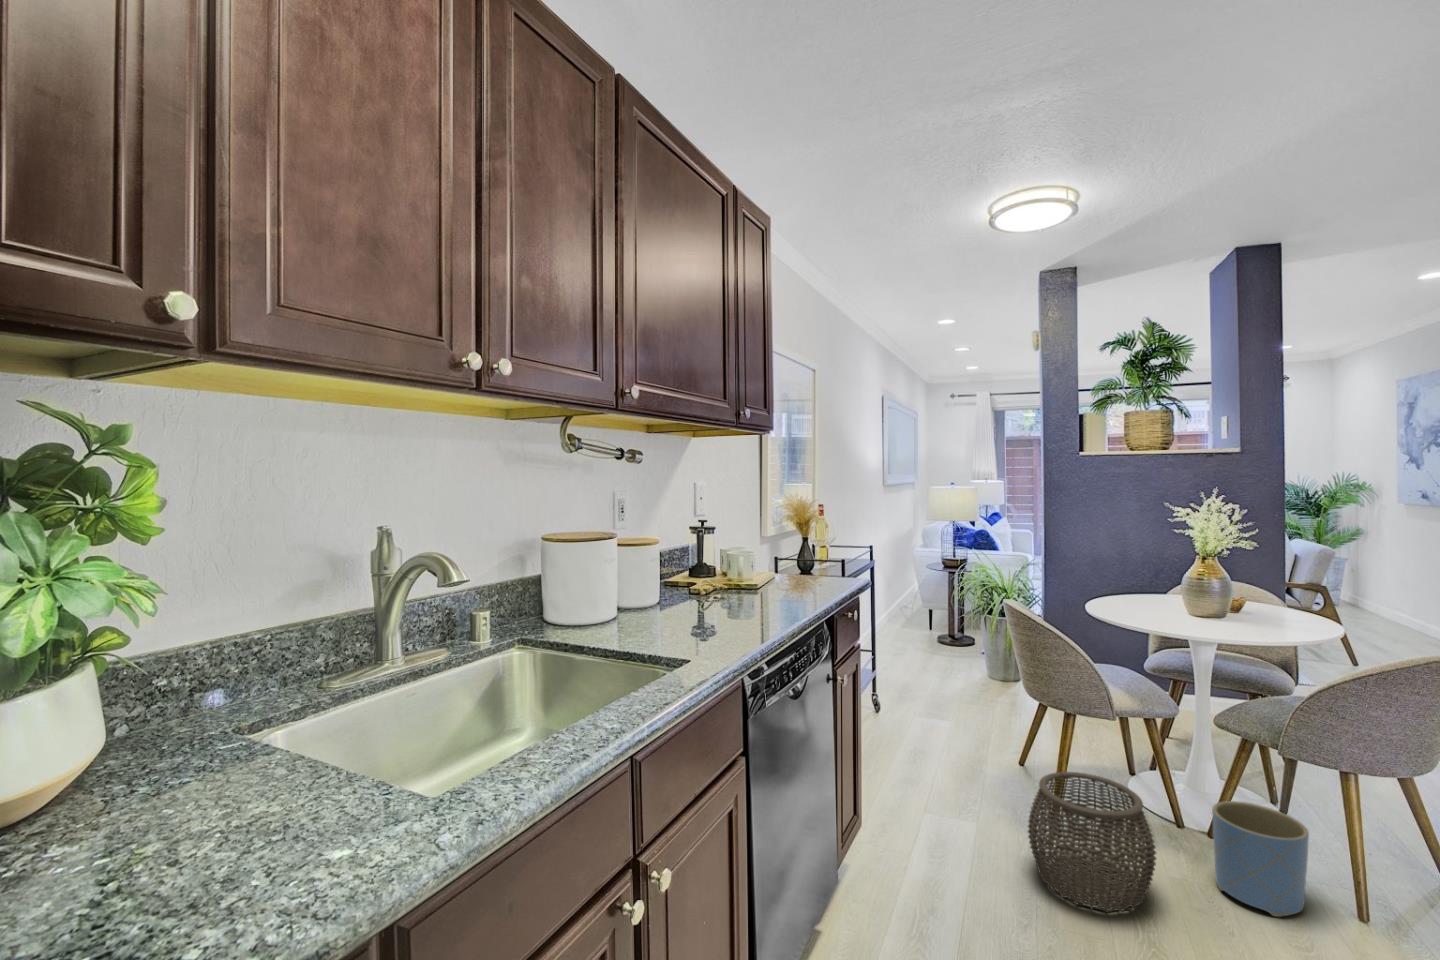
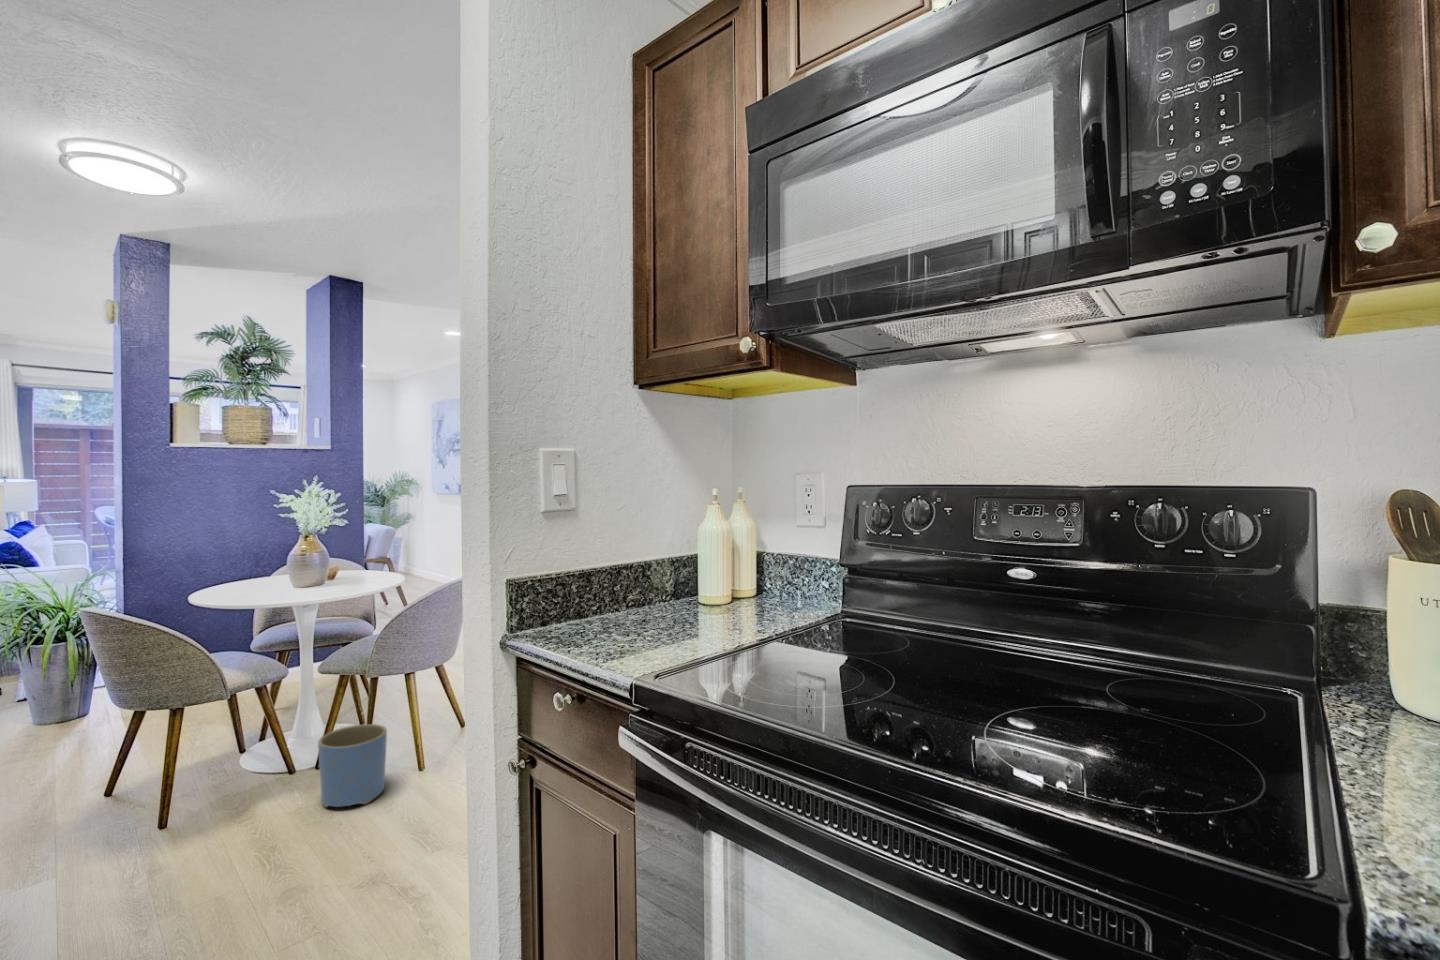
woven basket: present [1028,772,1156,912] -> none [129,754,273,894]

